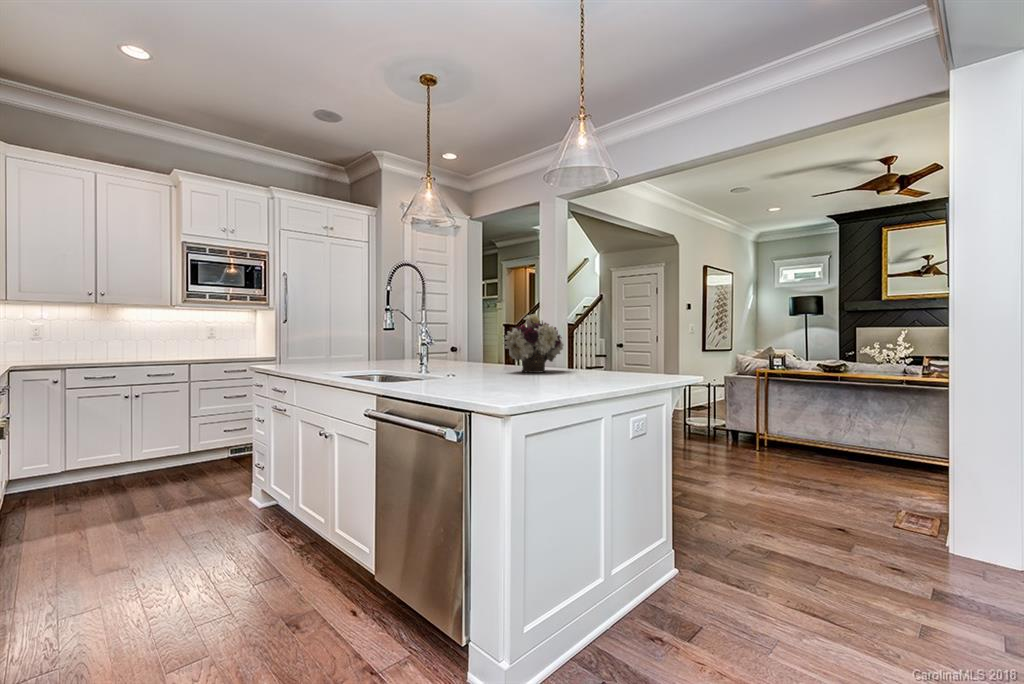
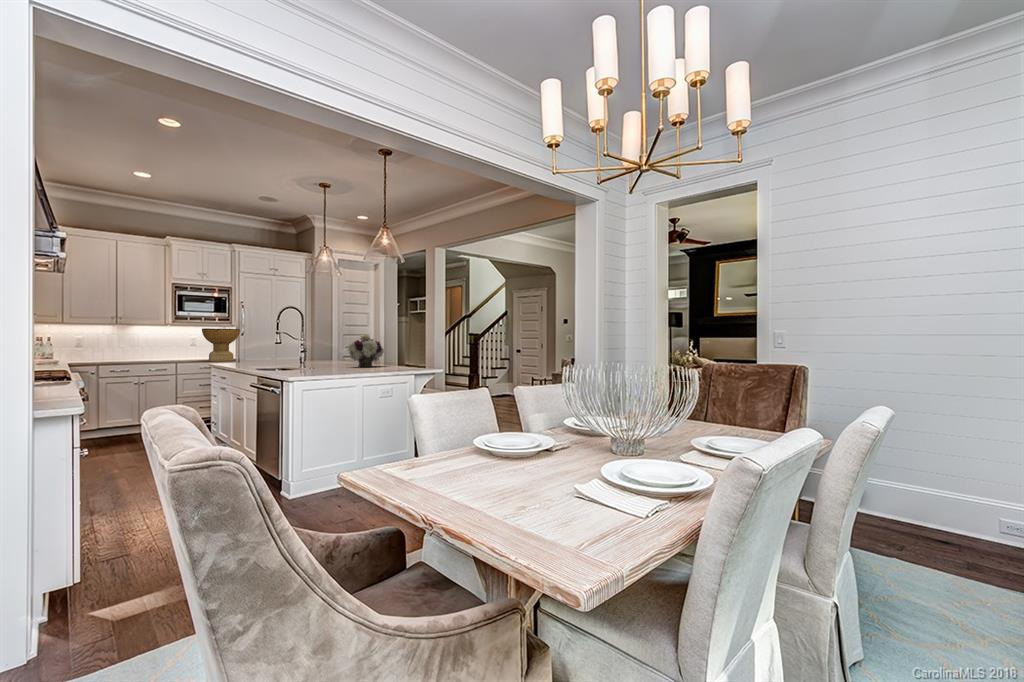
decorative bowl: none [227,311,282,361] -> present [202,328,240,362]

